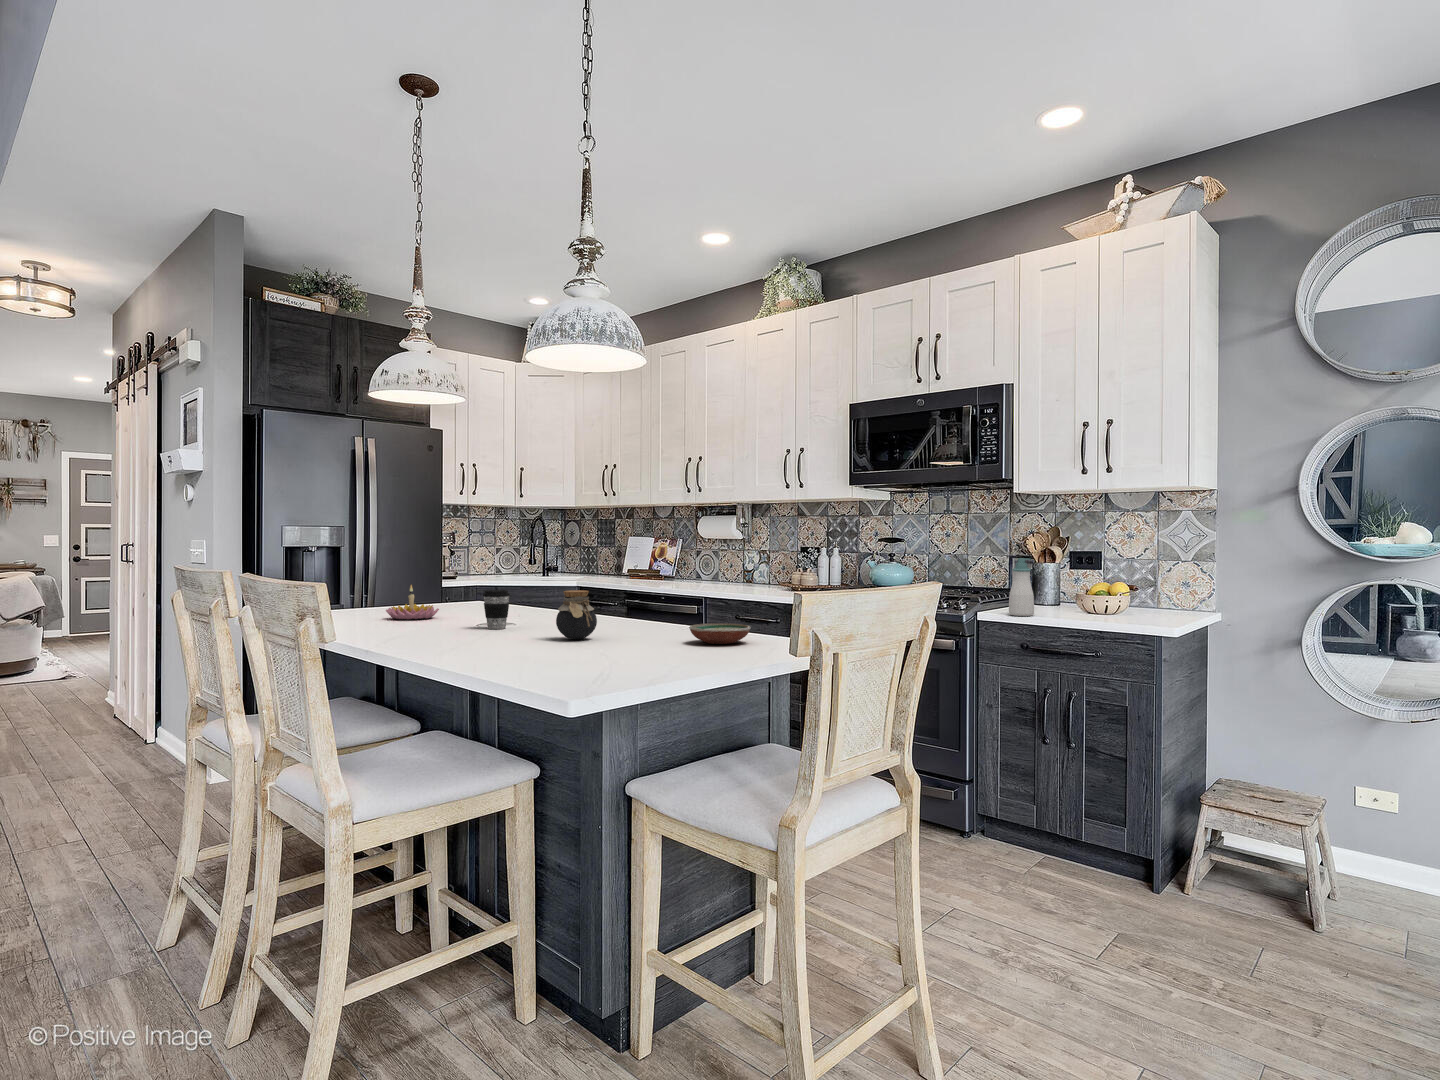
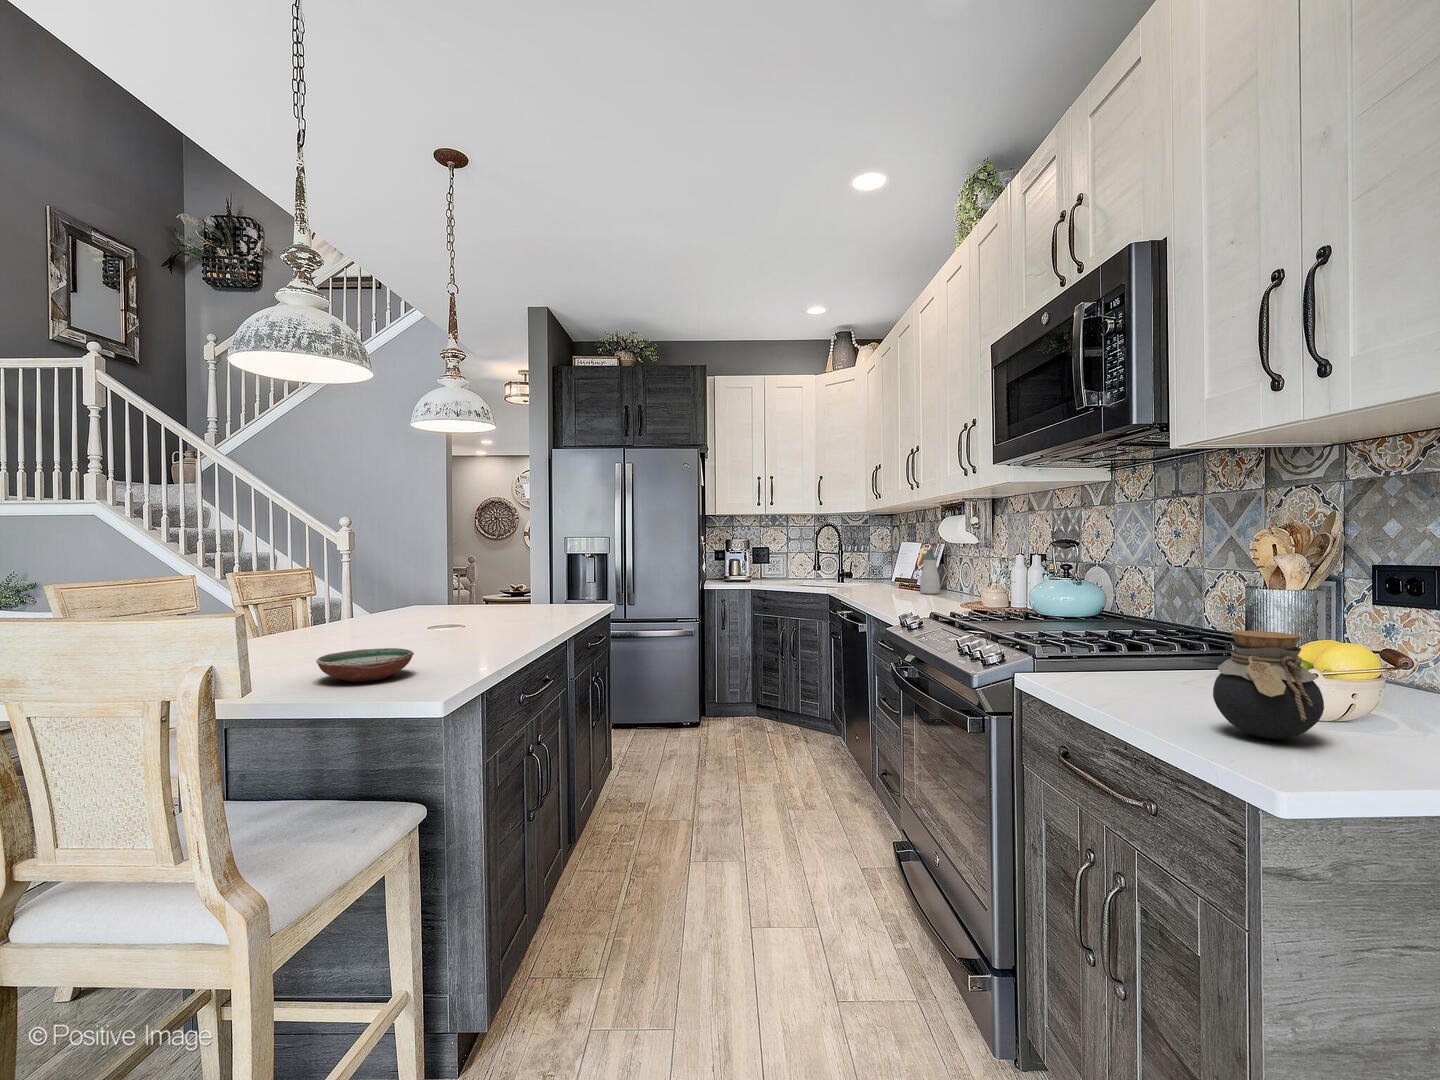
soap bottle: present [1009,558,1034,616] -> present [920,550,940,594]
candle holder: present [386,585,439,620] -> none [461,581,509,613]
coffee cup: present [483,590,510,629] -> none [417,590,447,629]
jar: present [556,590,597,639] -> present [1213,631,1324,739]

